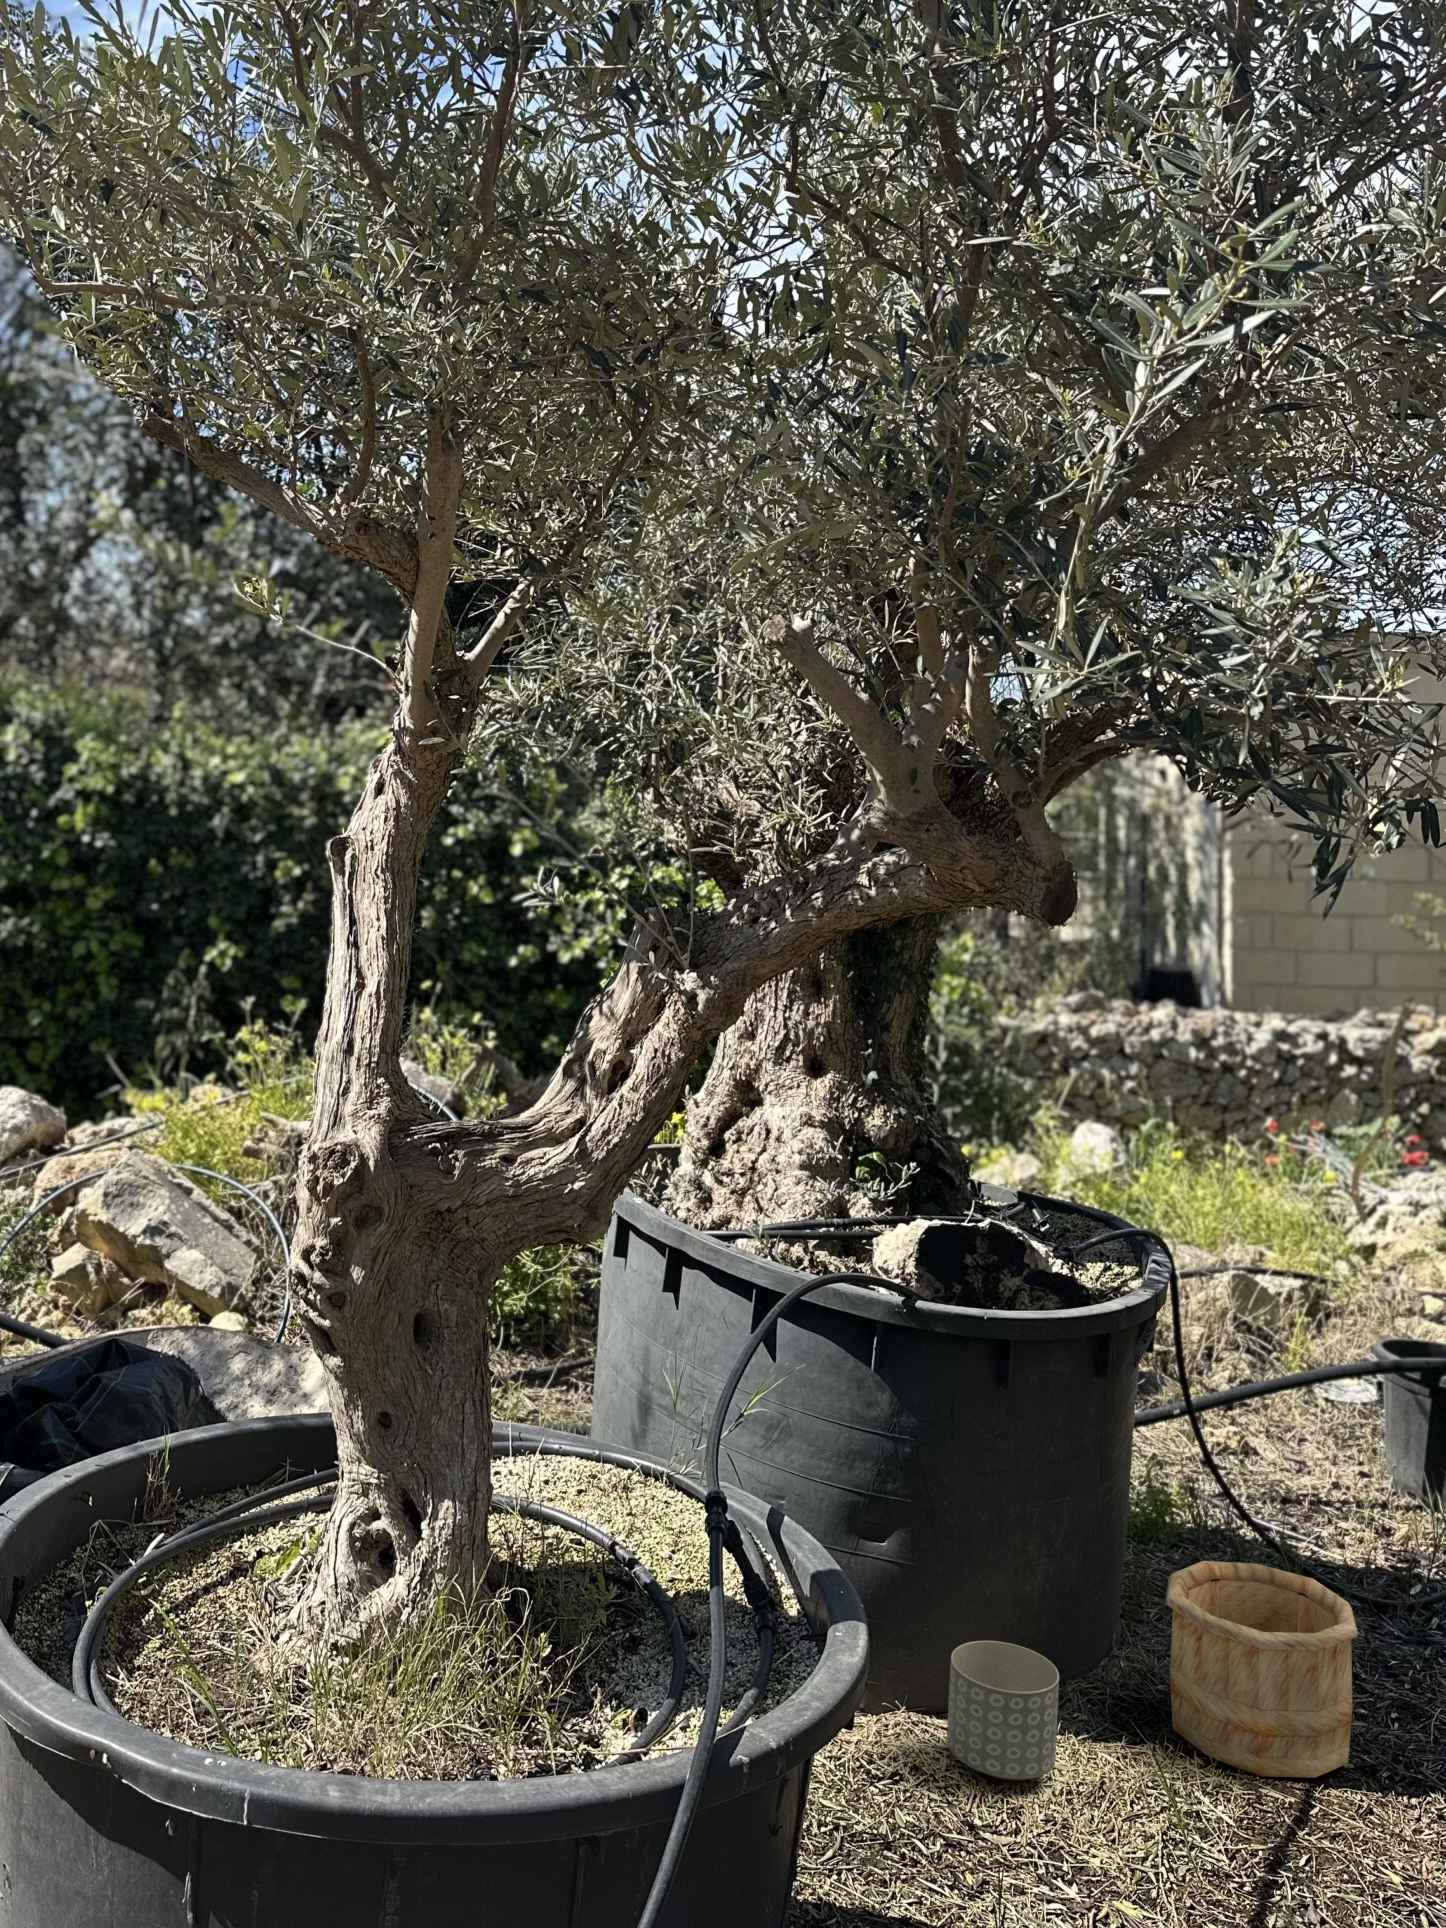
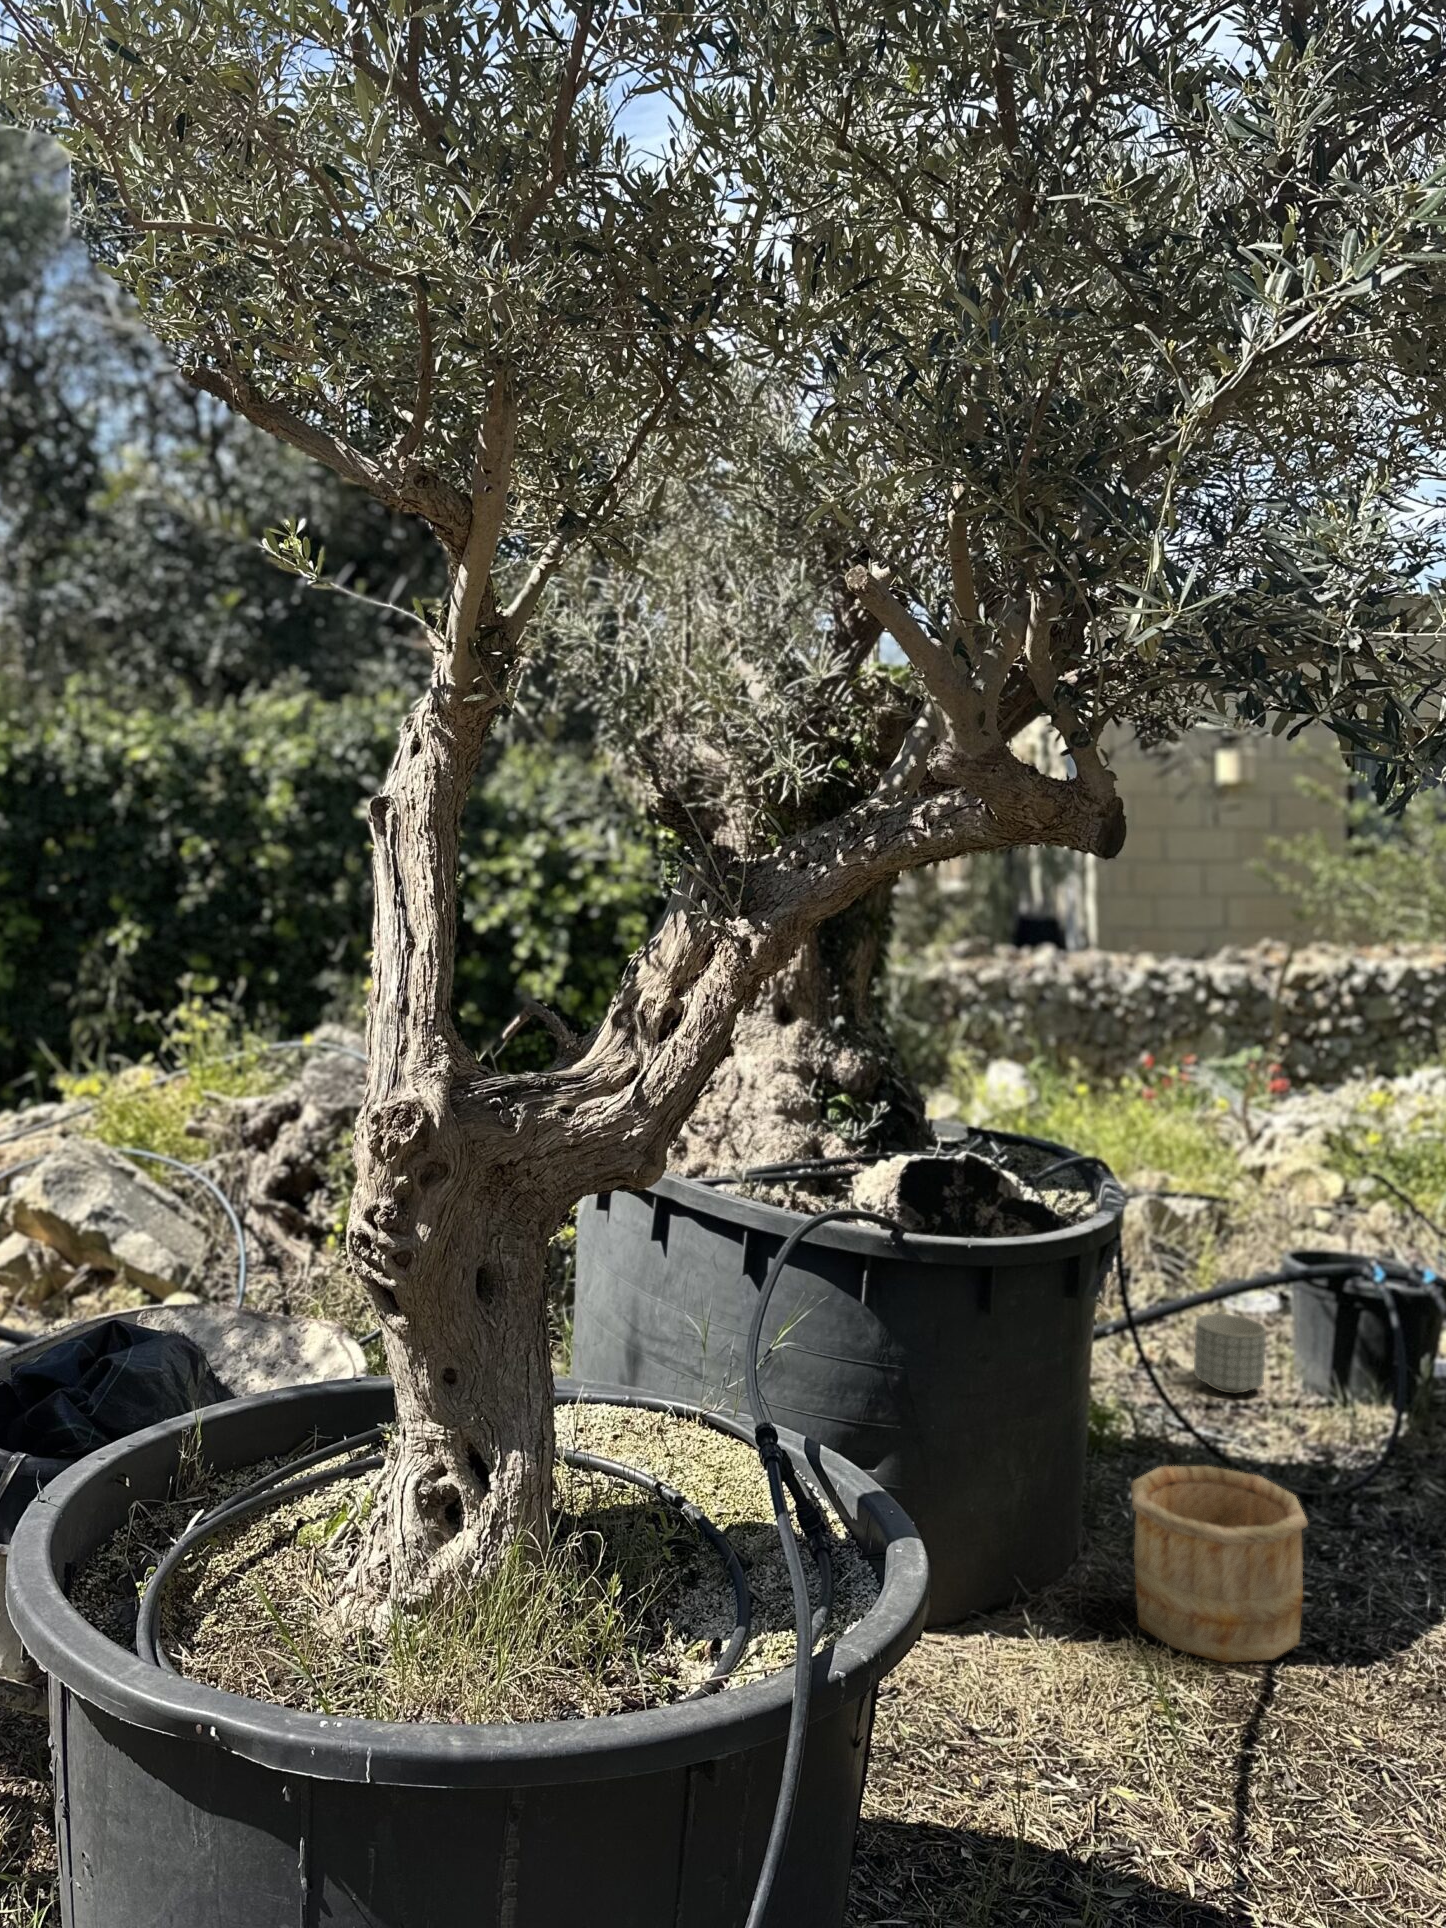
planter: present [947,1641,1059,1780] -> present [1194,1314,1266,1393]

